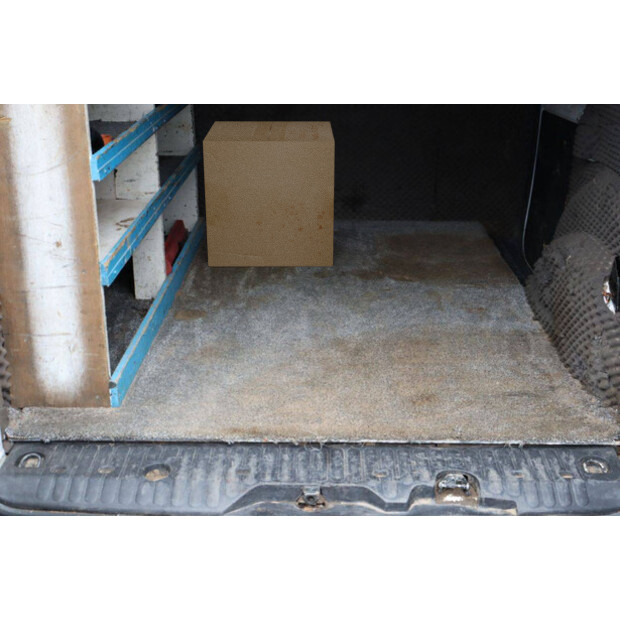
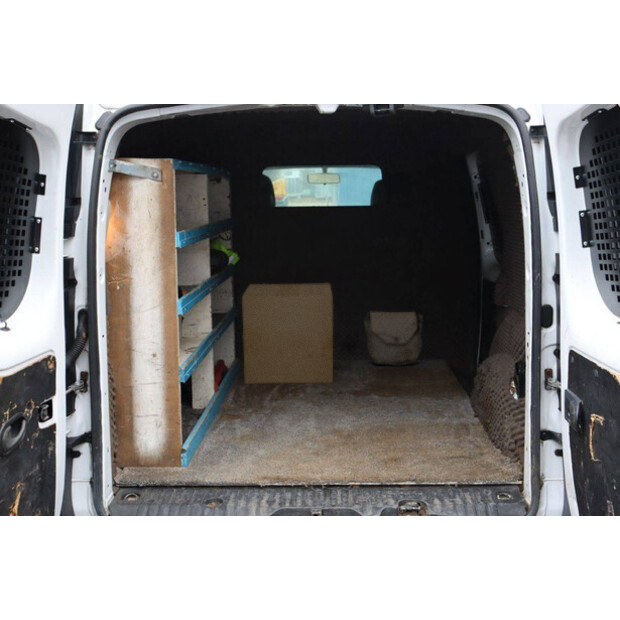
bag: none [377,163,461,240] -> present [364,312,423,366]

